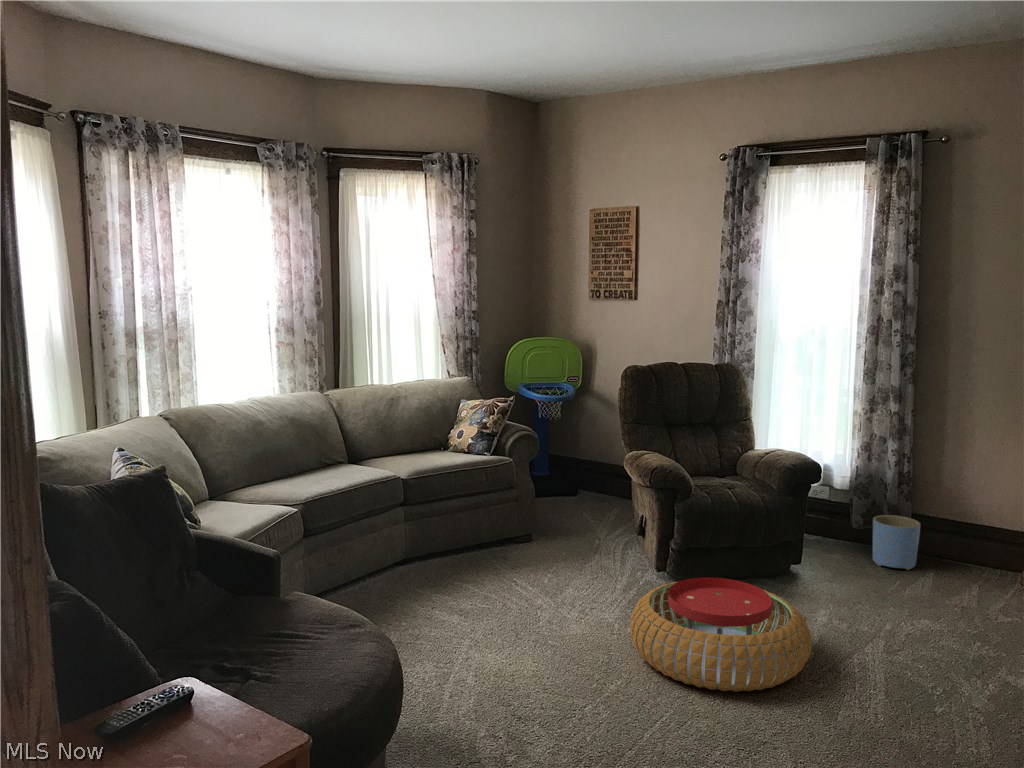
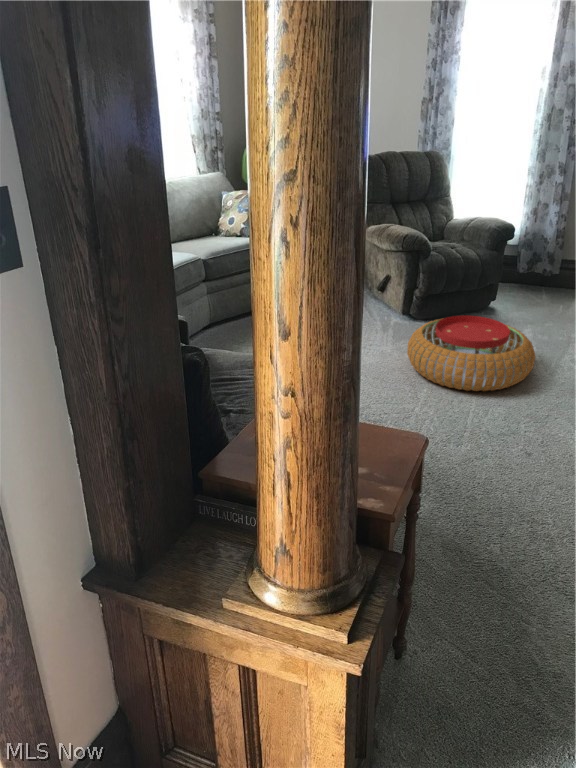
planter: present [873,515,920,570] -> none [533,261,569,299]

